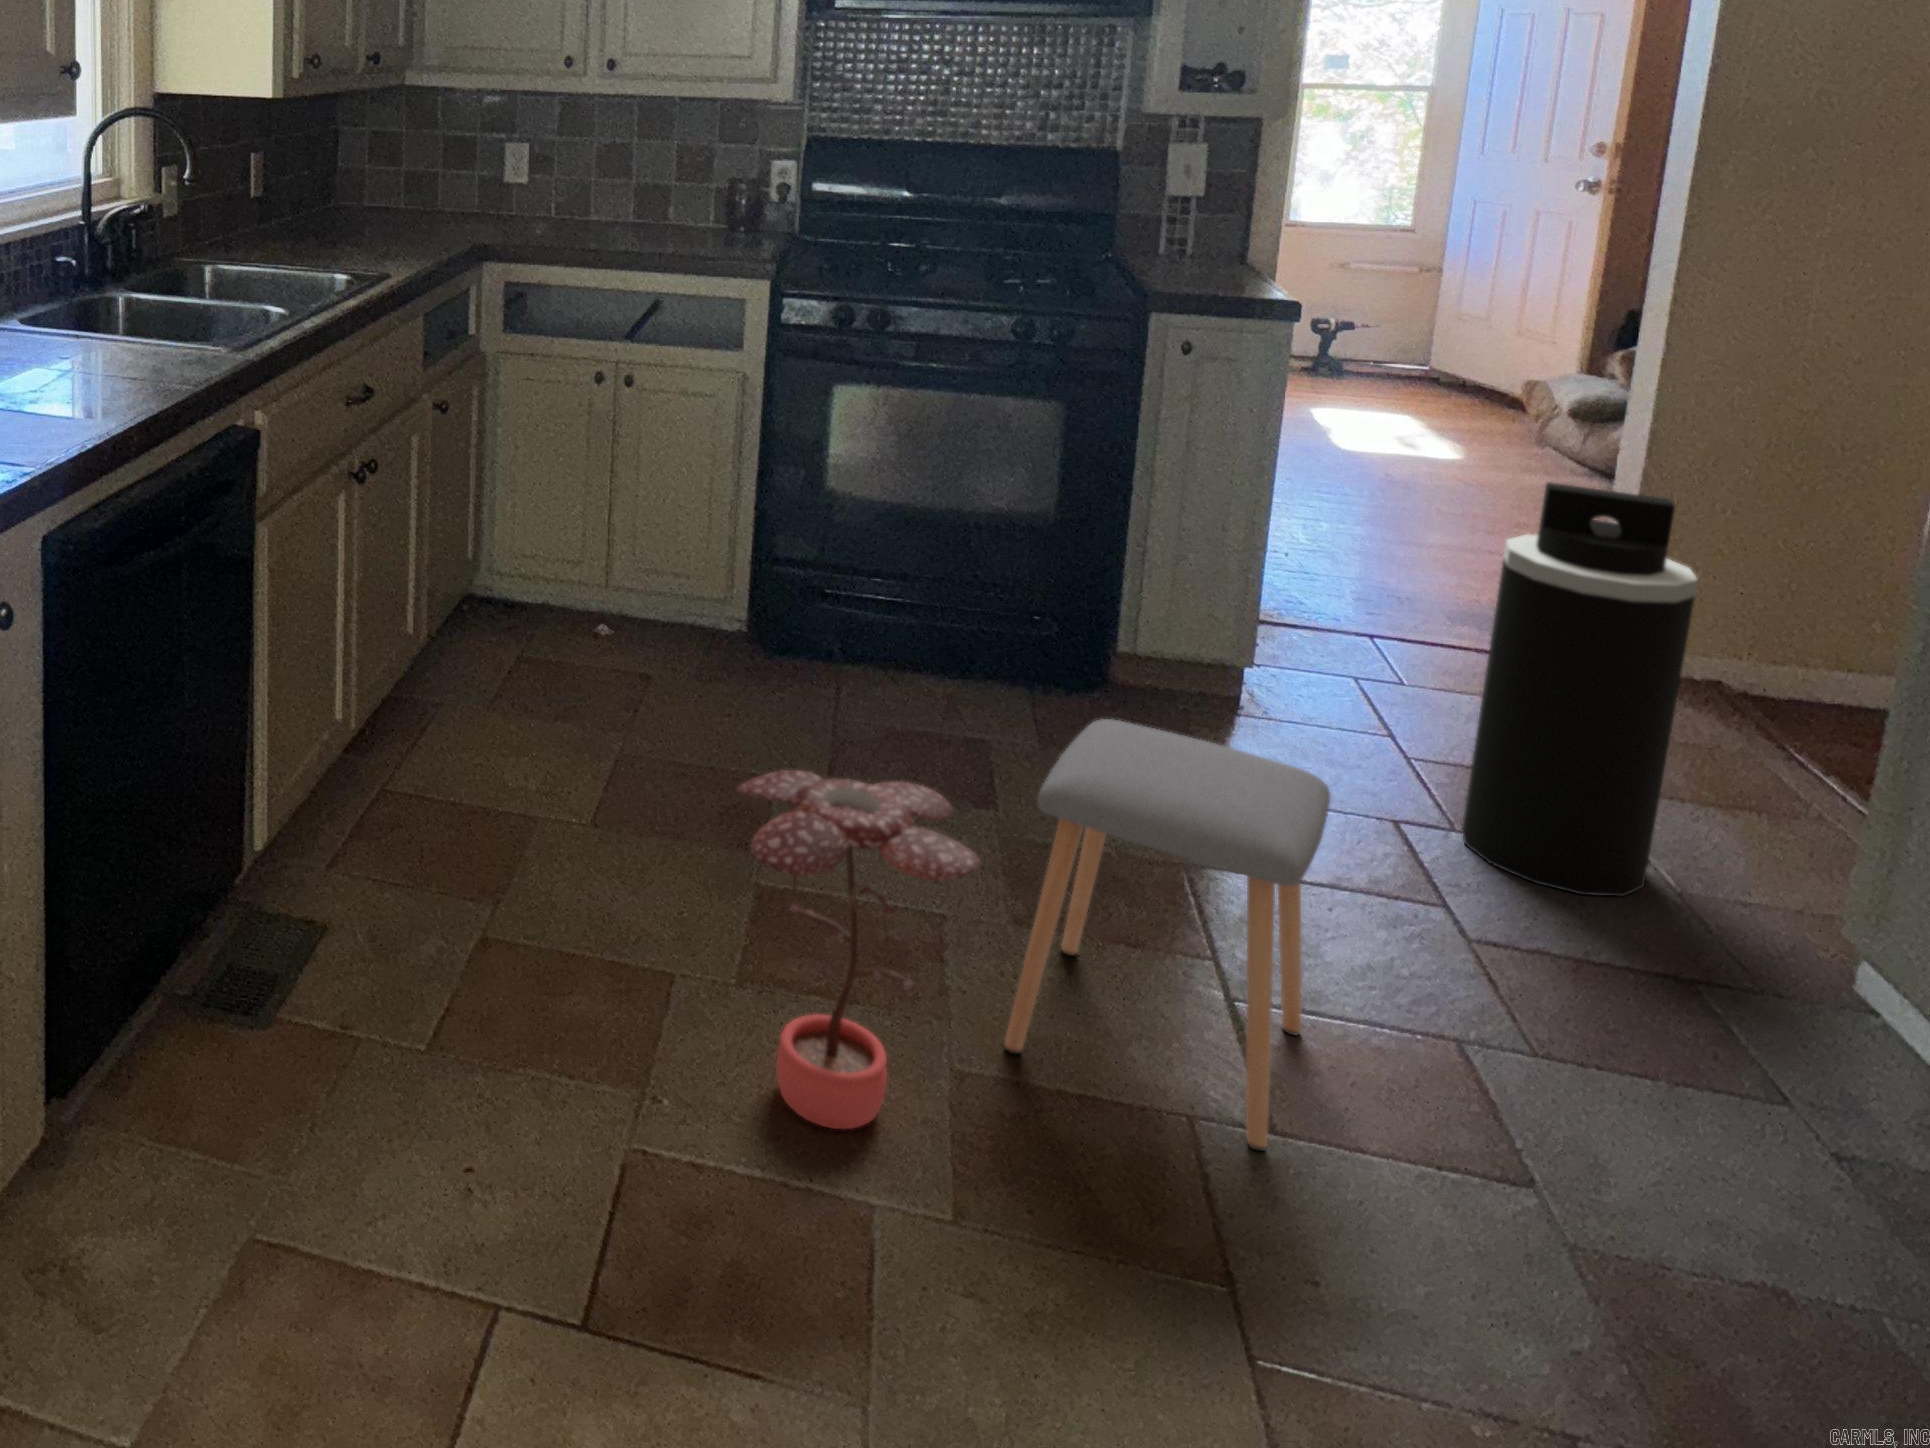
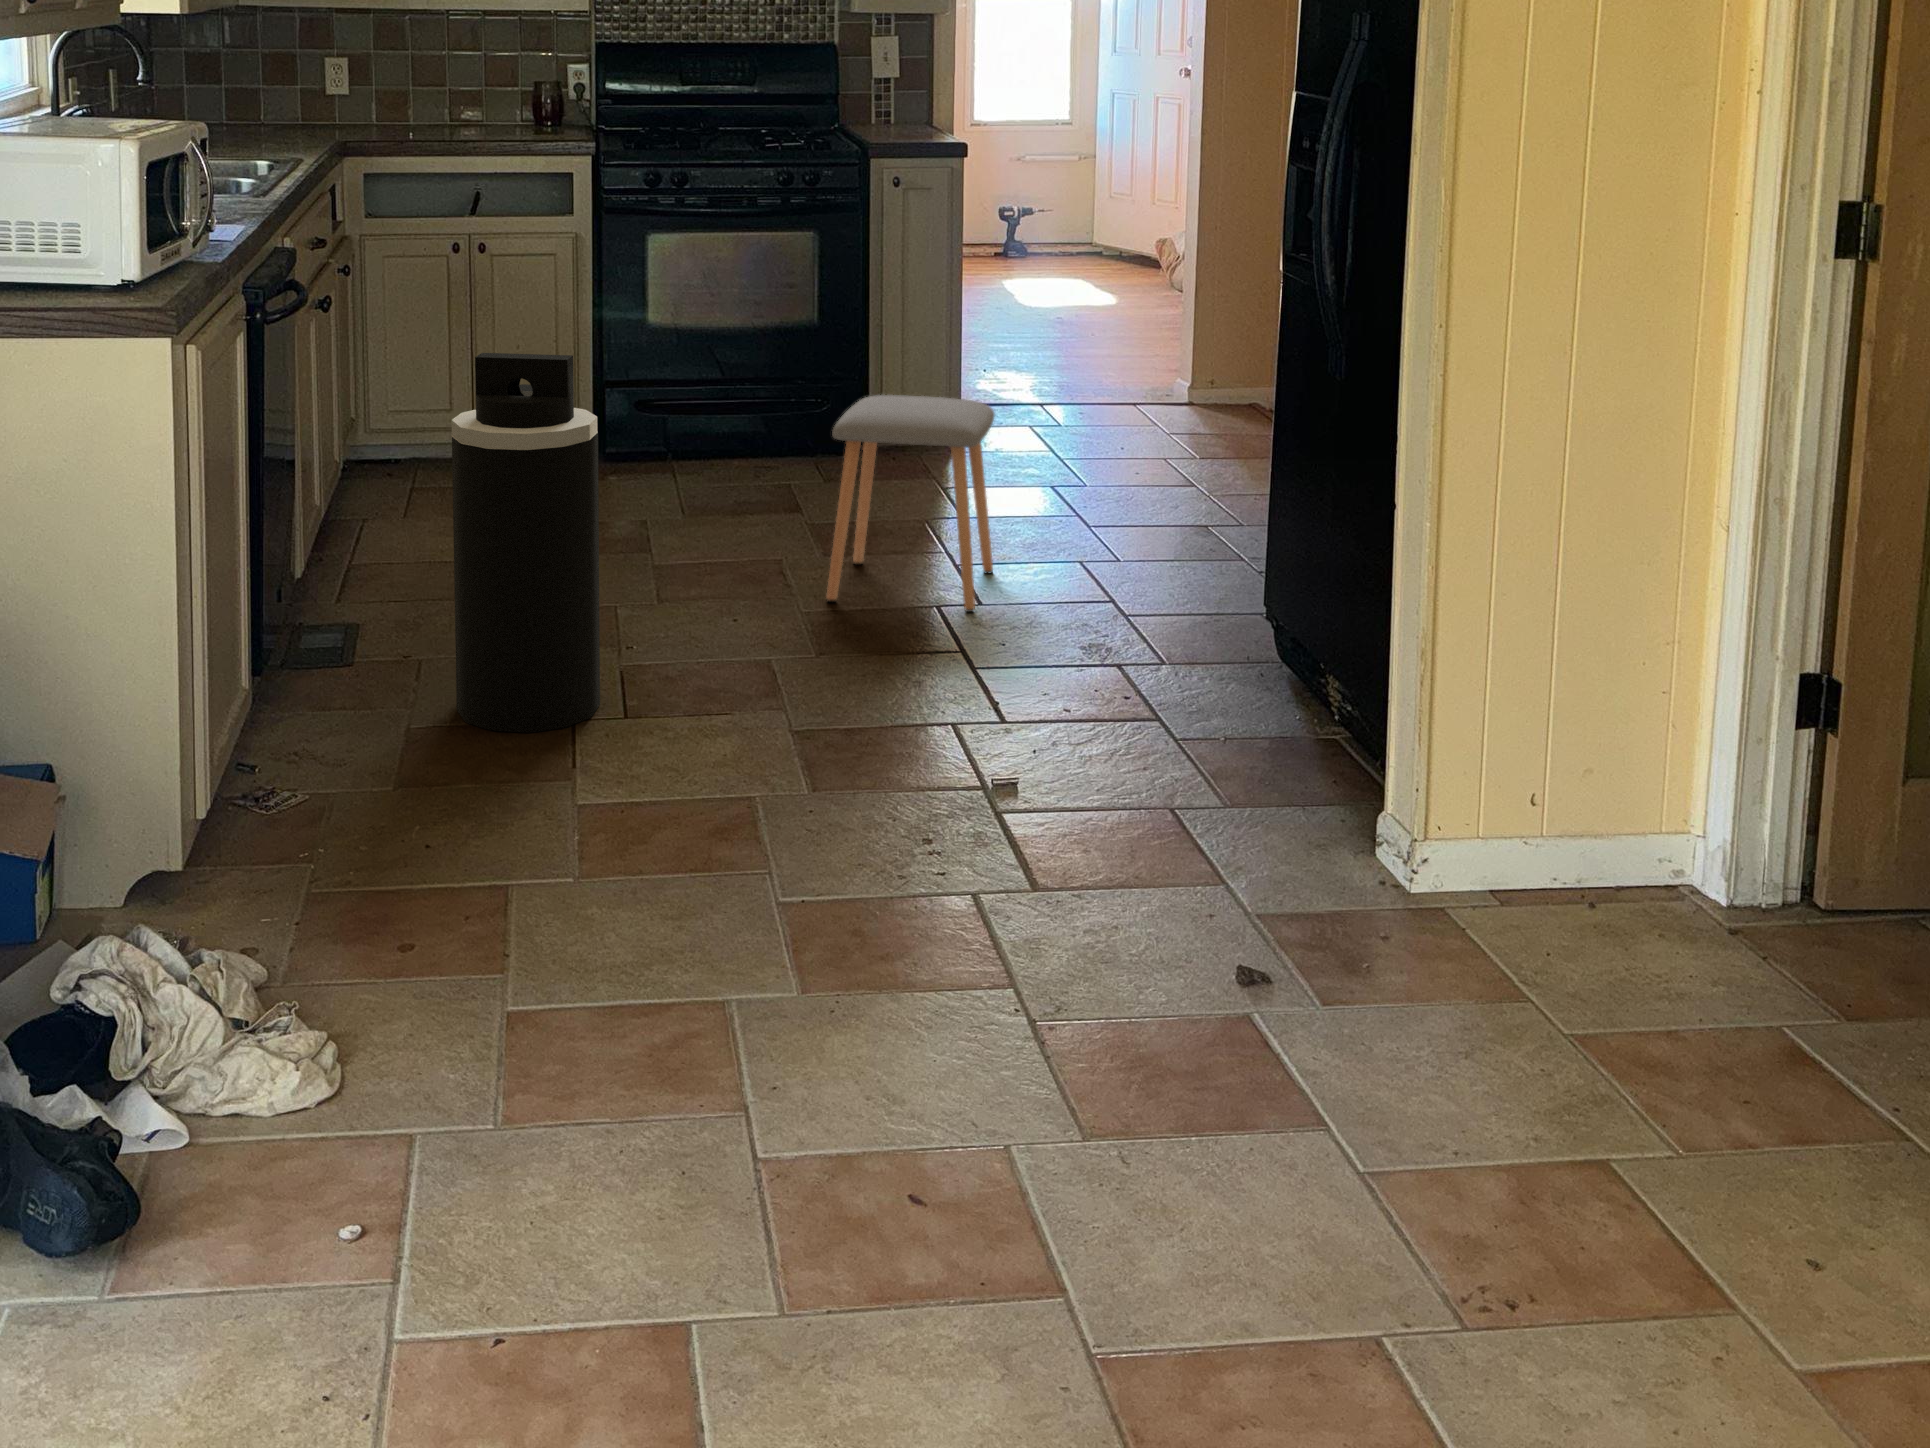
trash can: present [1462,482,1697,896] -> present [452,353,600,733]
potted plant: present [737,770,980,1129] -> none [654,426,807,641]

